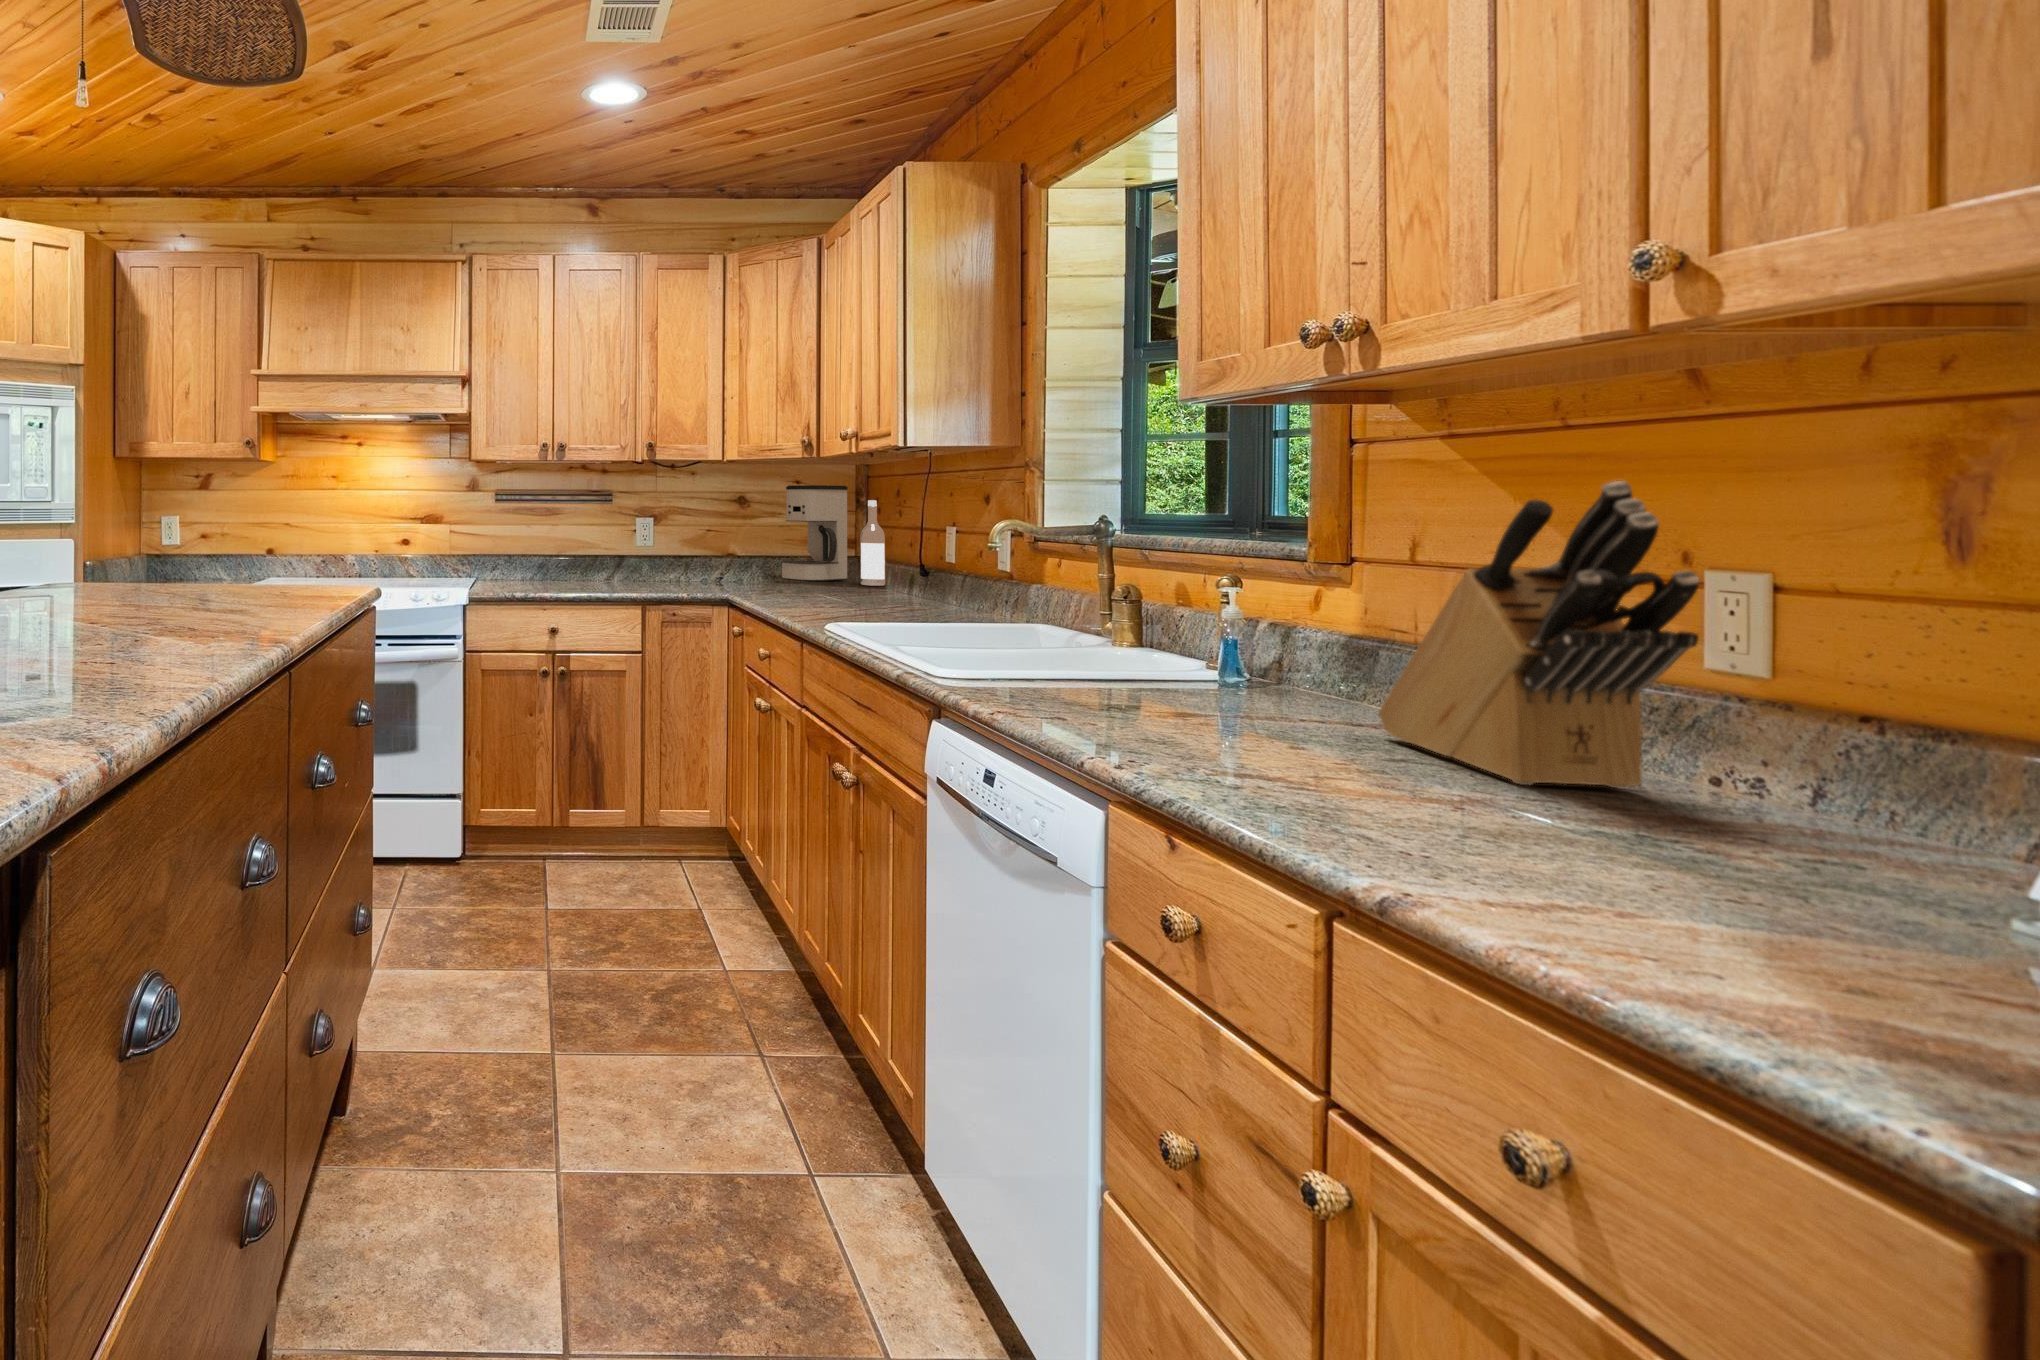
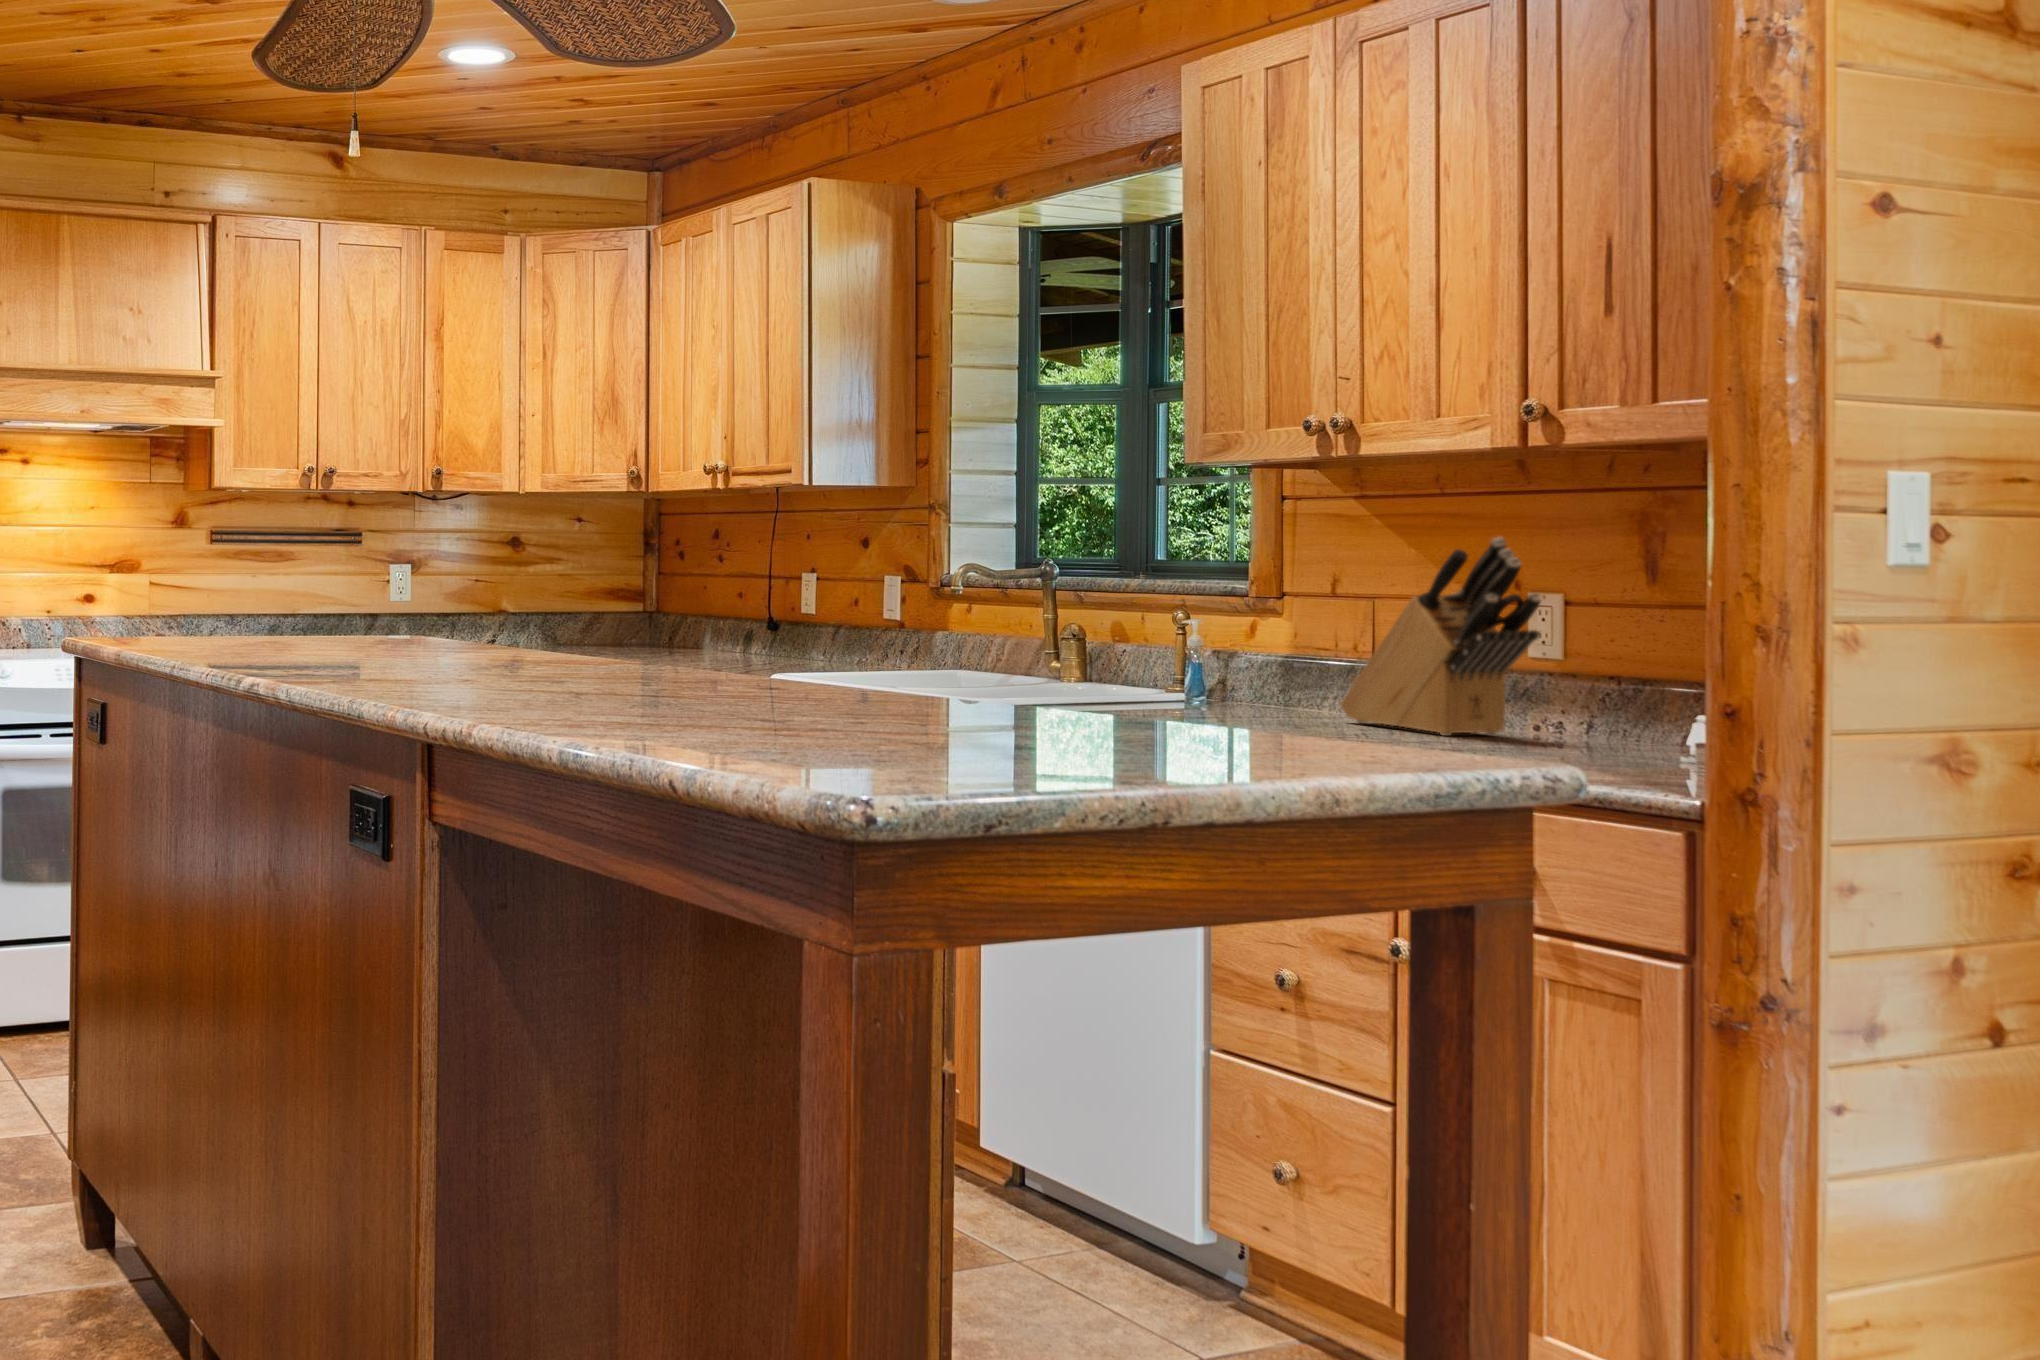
coffee maker: present [782,485,848,581] -> none [568,523,644,641]
wine bottle: present [860,500,885,586] -> none [672,542,700,644]

